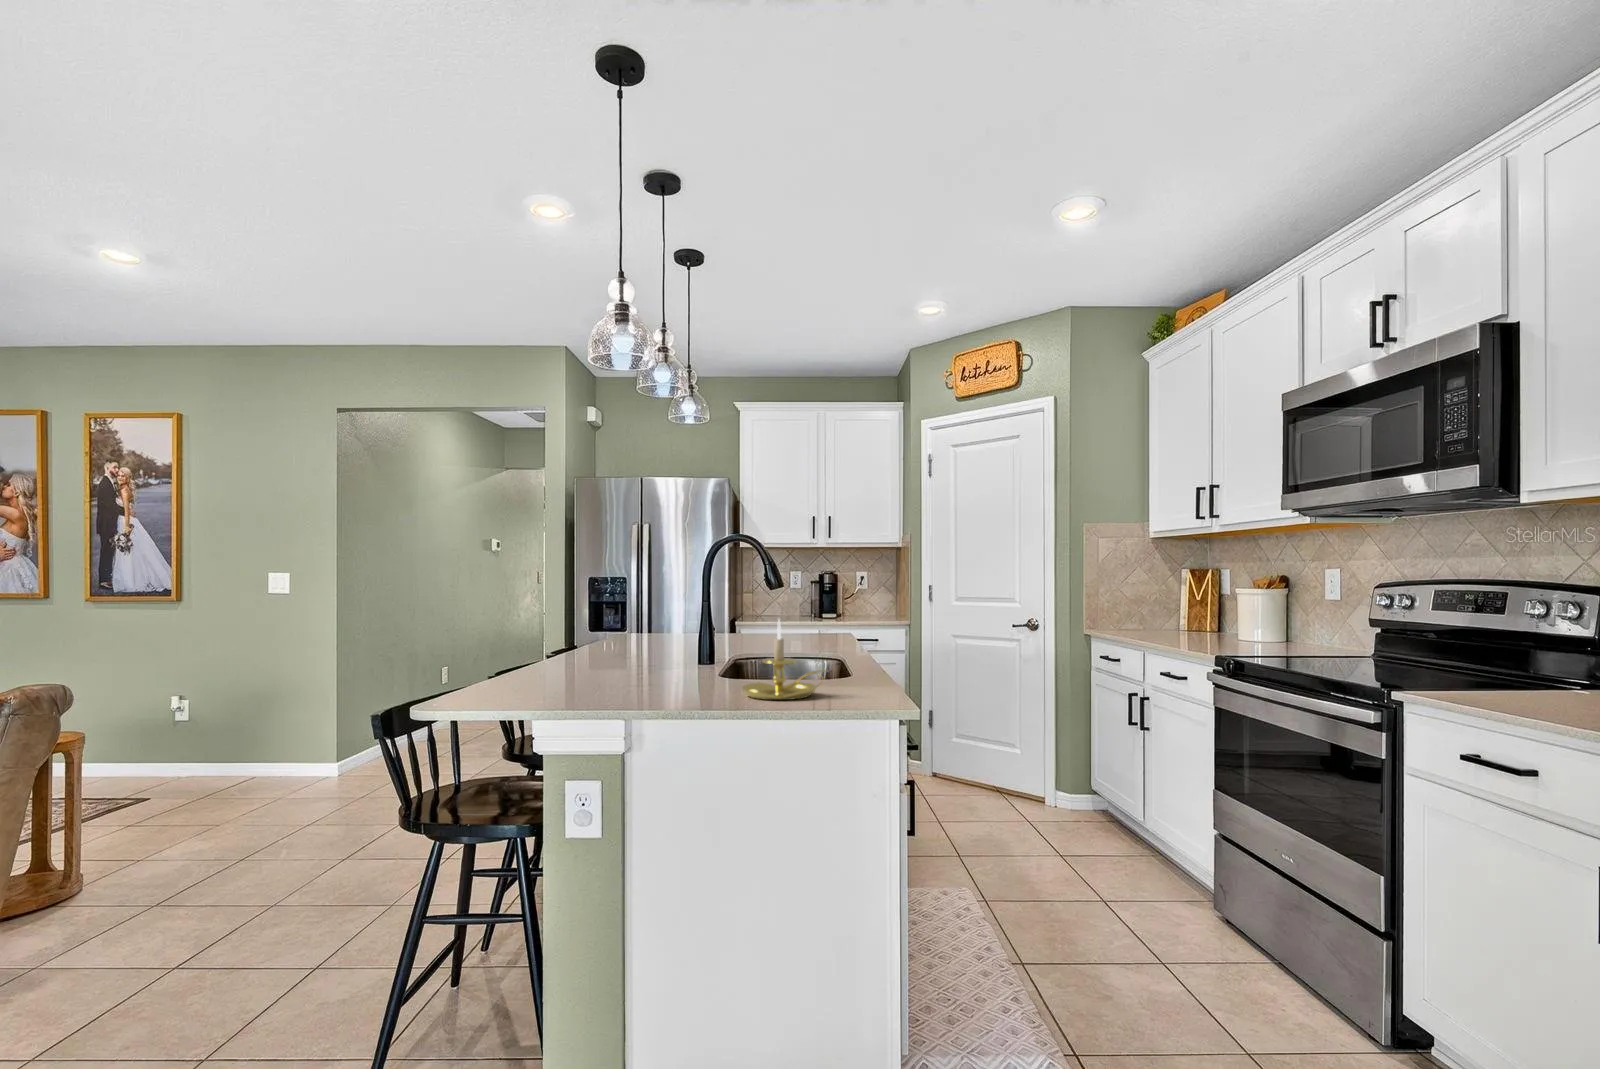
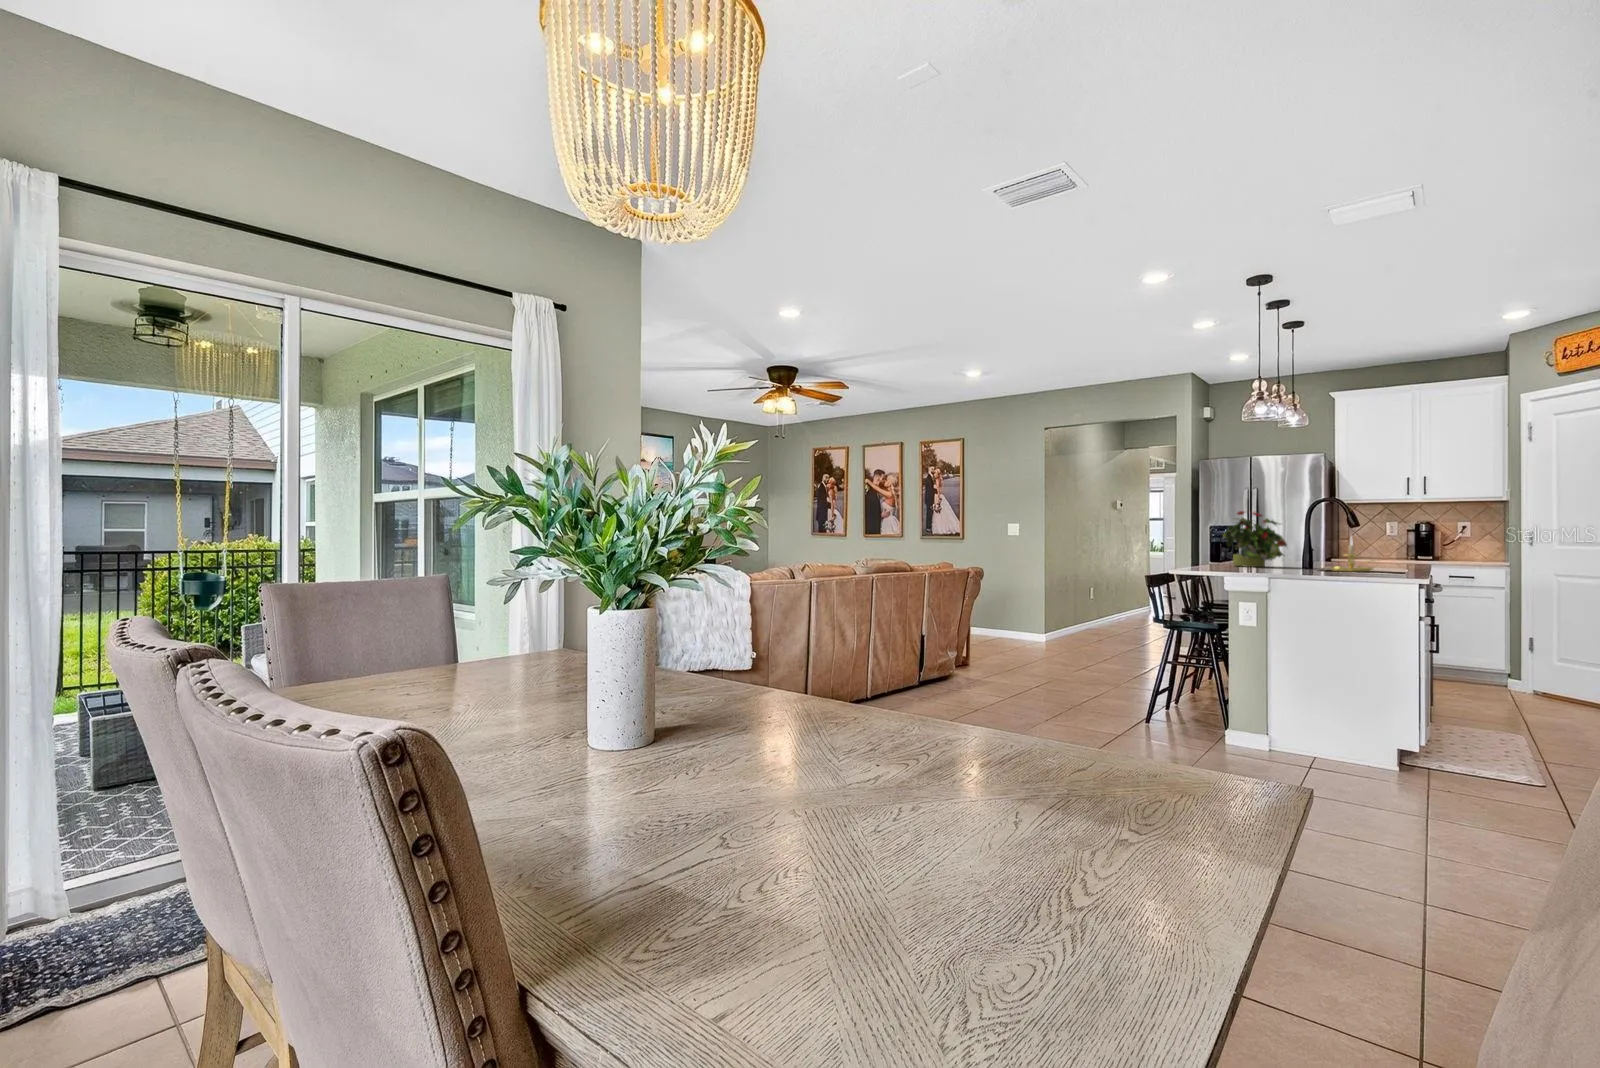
potted plant: none [548,561,671,687] -> present [1223,511,1287,567]

